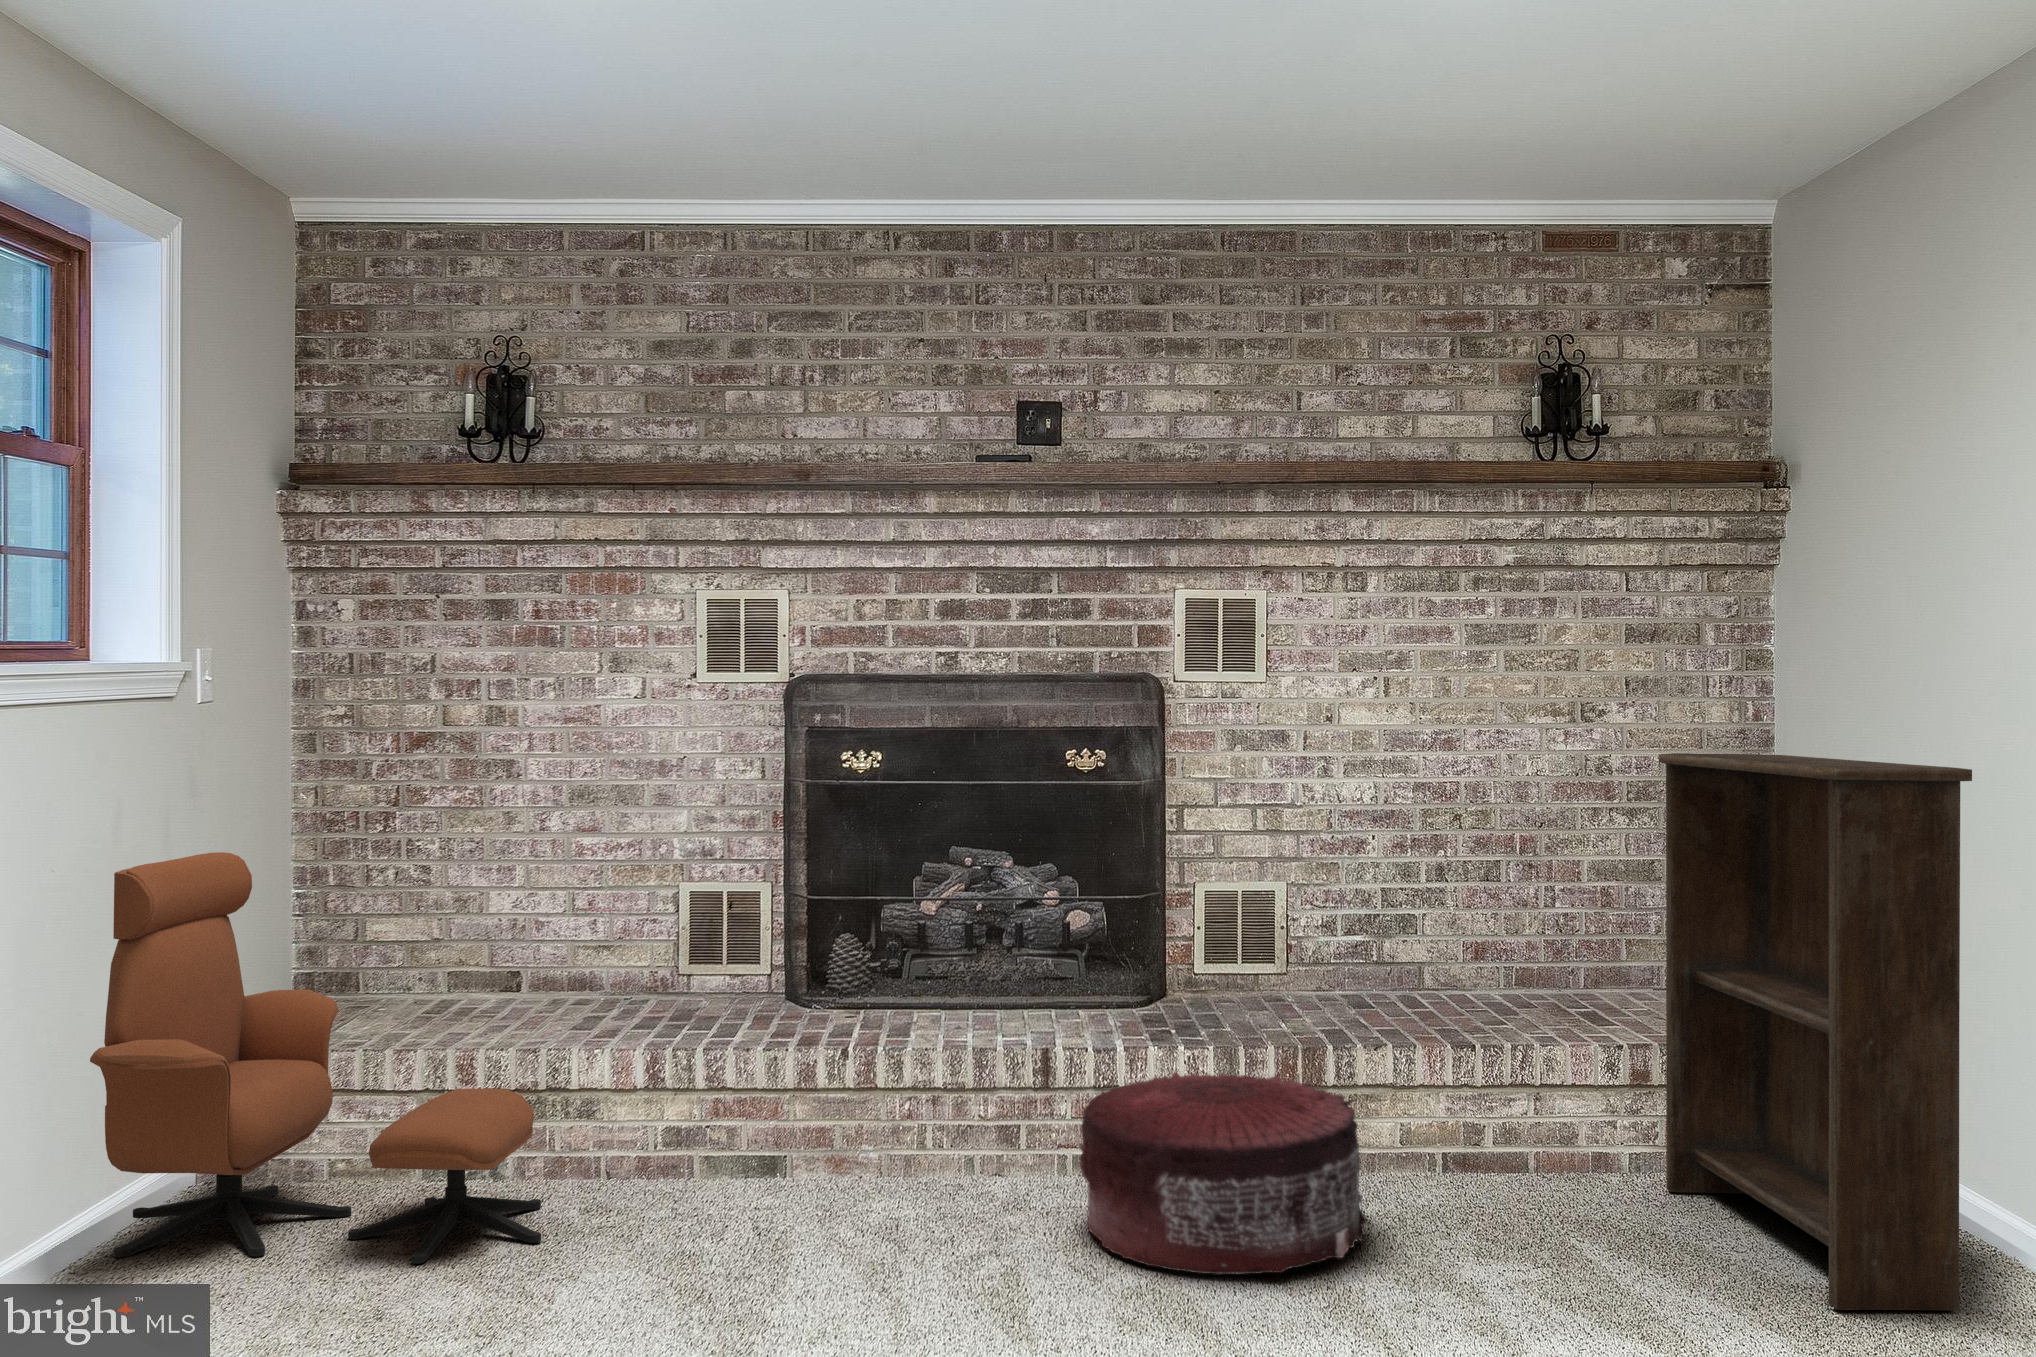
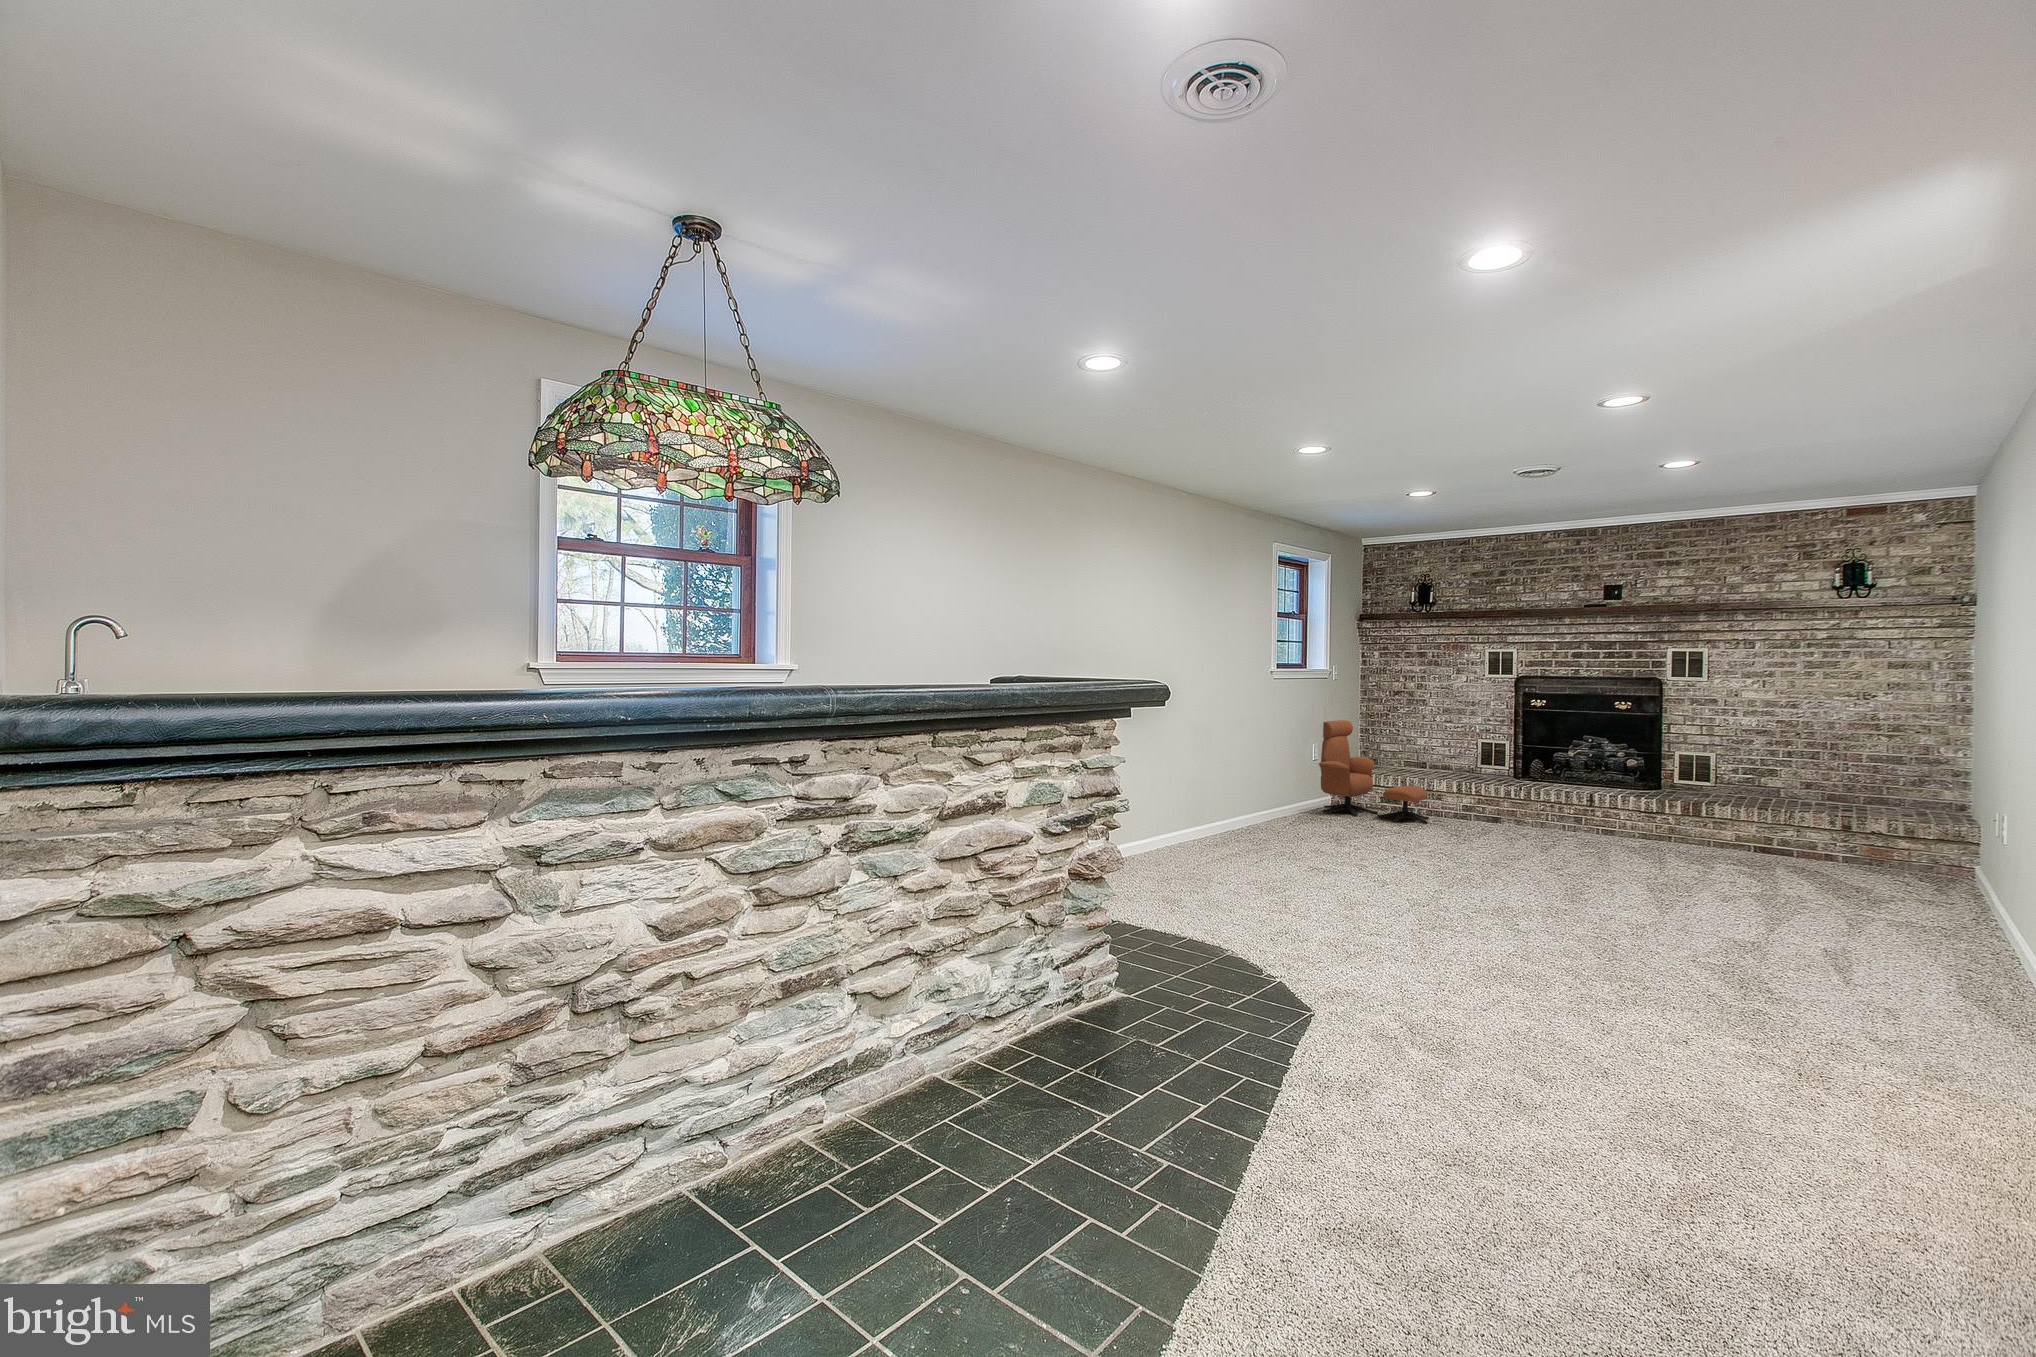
bookshelf: present [1659,753,1972,1310] -> none [1850,712,1920,895]
pouf: present [1080,1072,1369,1274] -> none [1592,803,1697,856]

